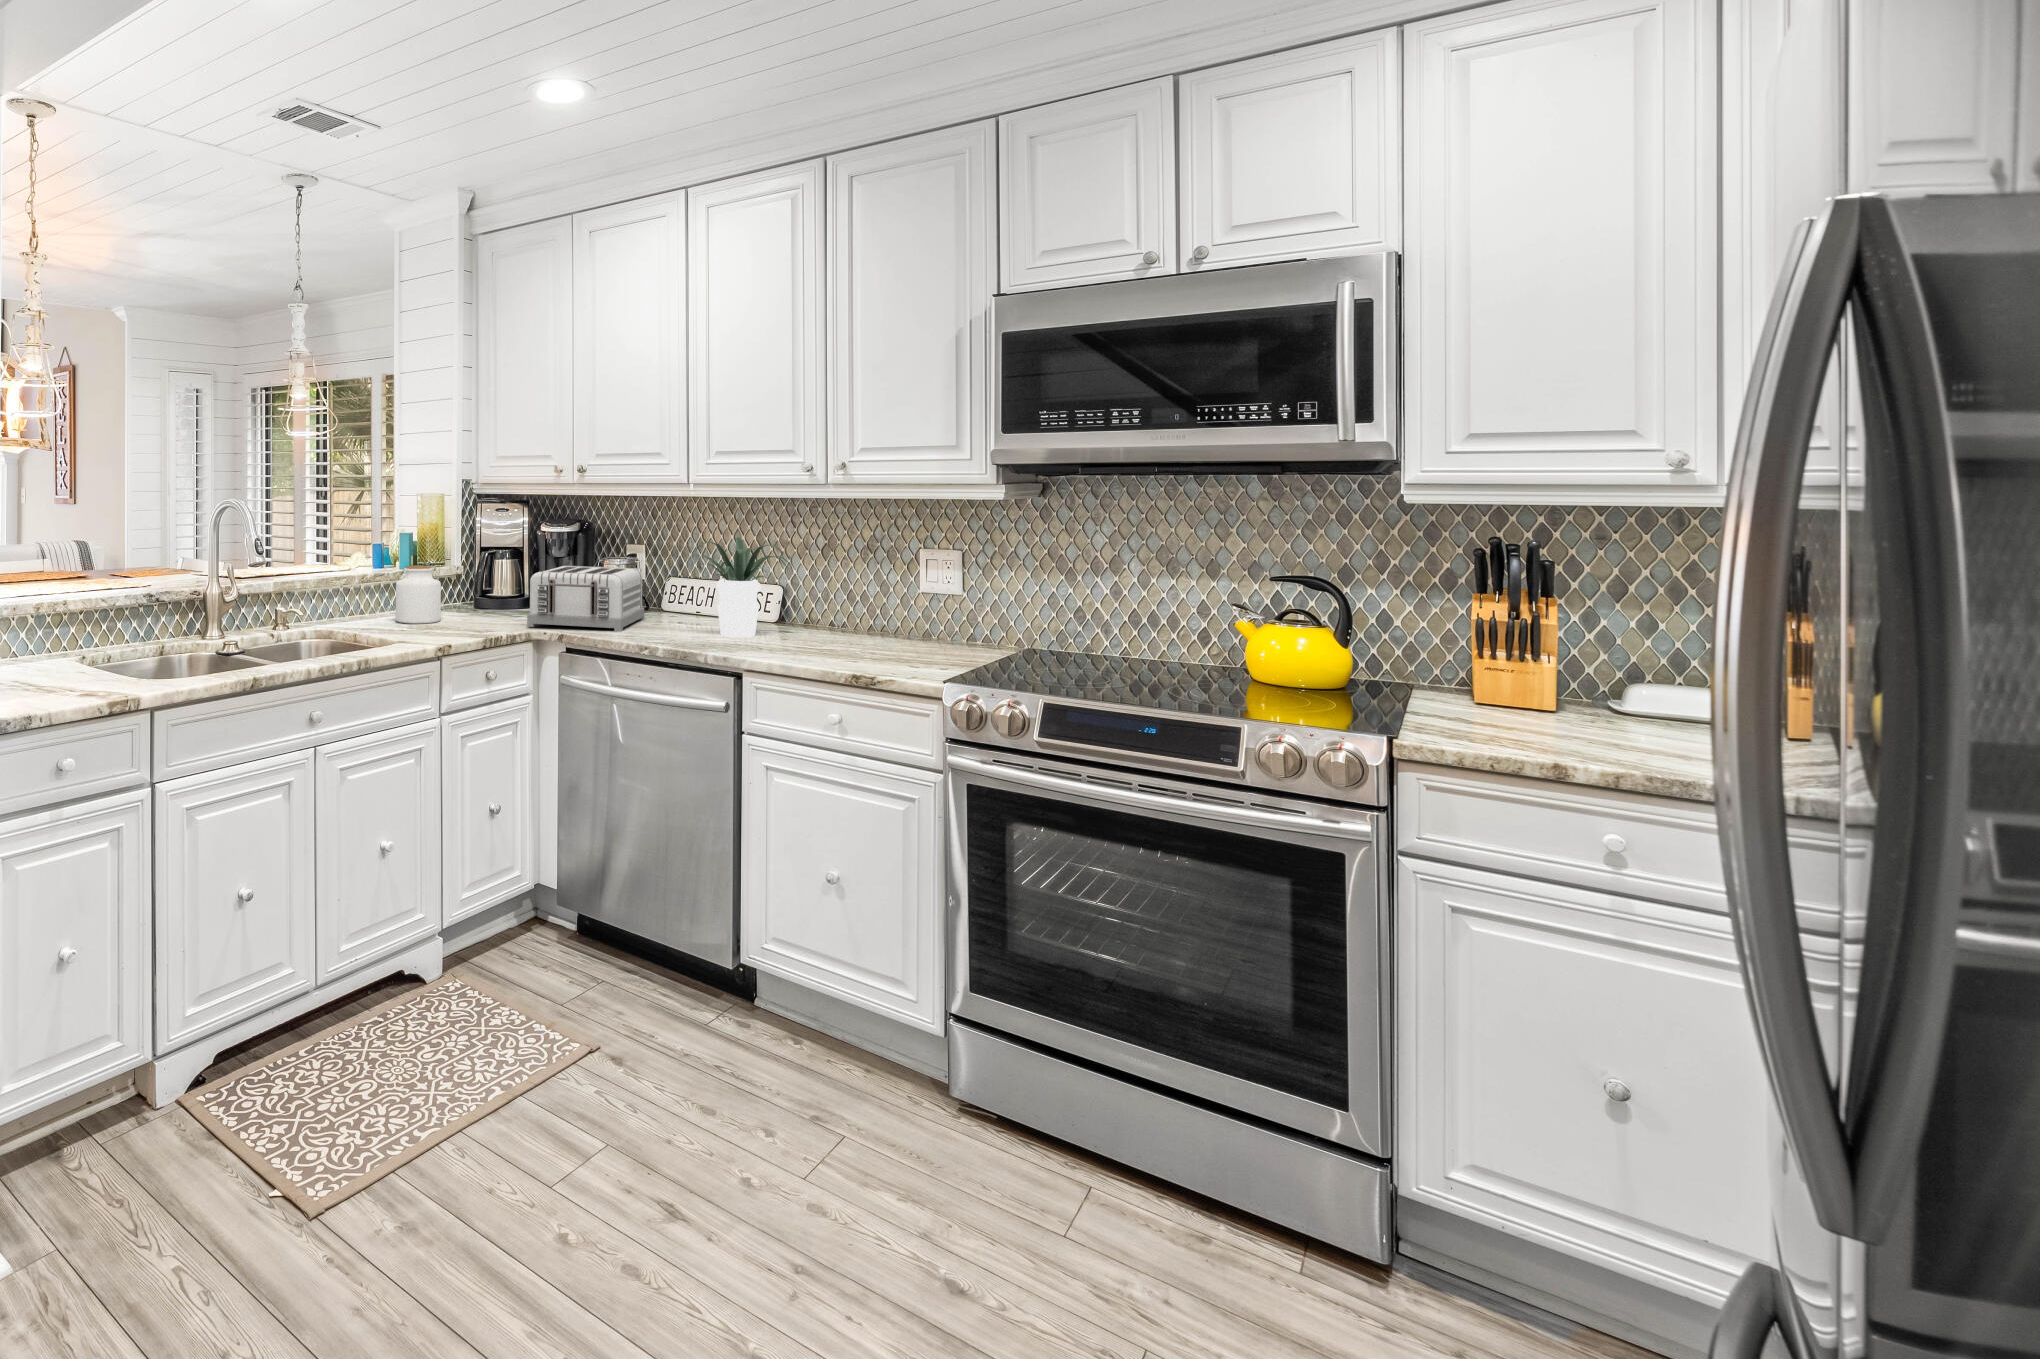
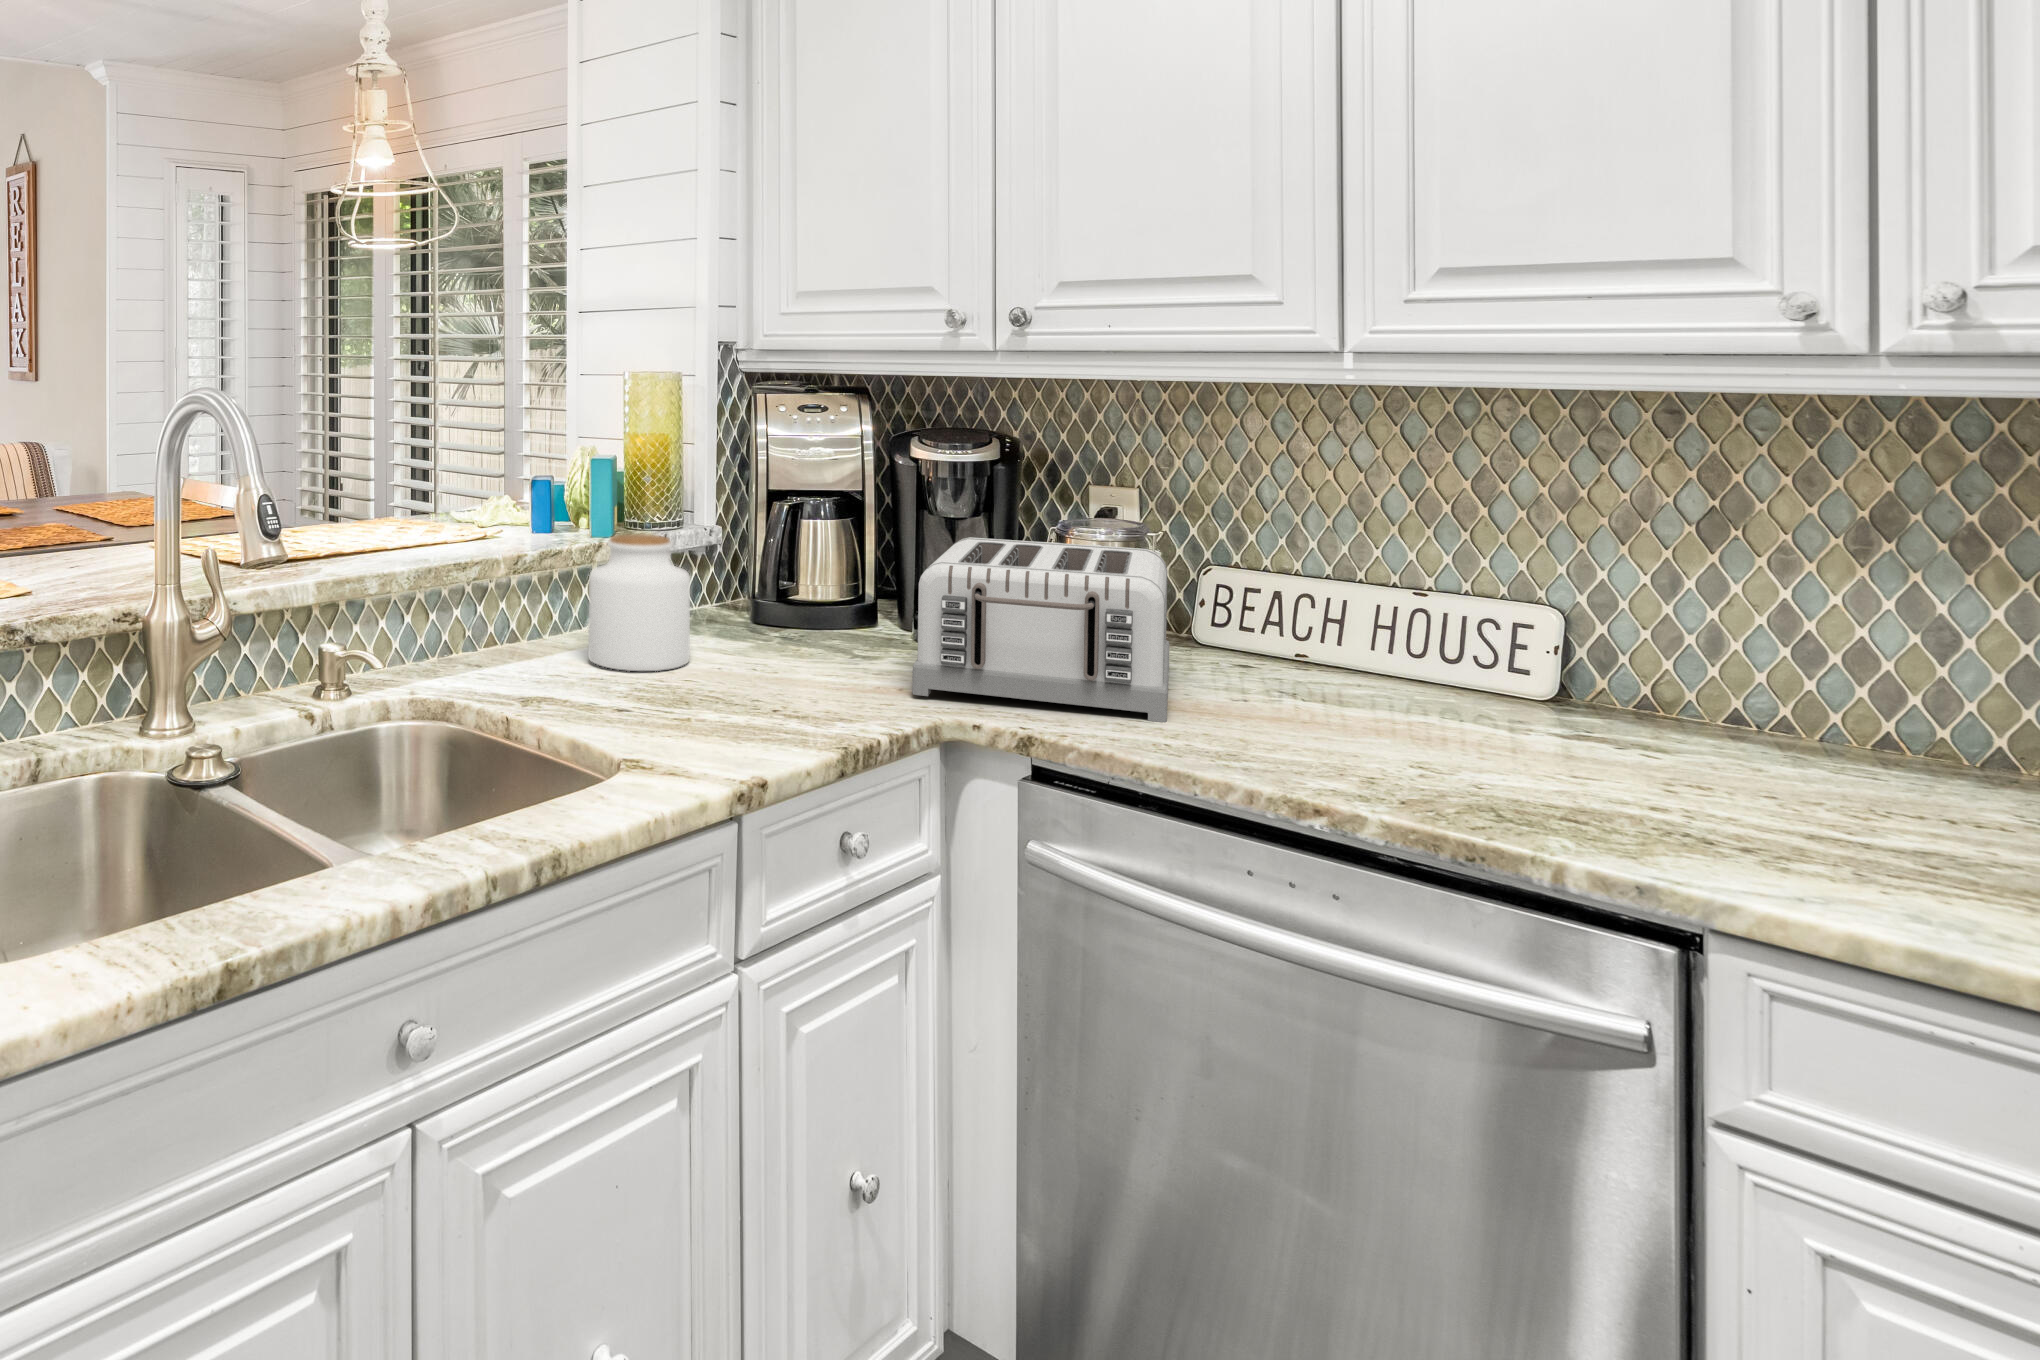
potted plant: present [694,538,792,638] -> none [1338,491,1727,769]

